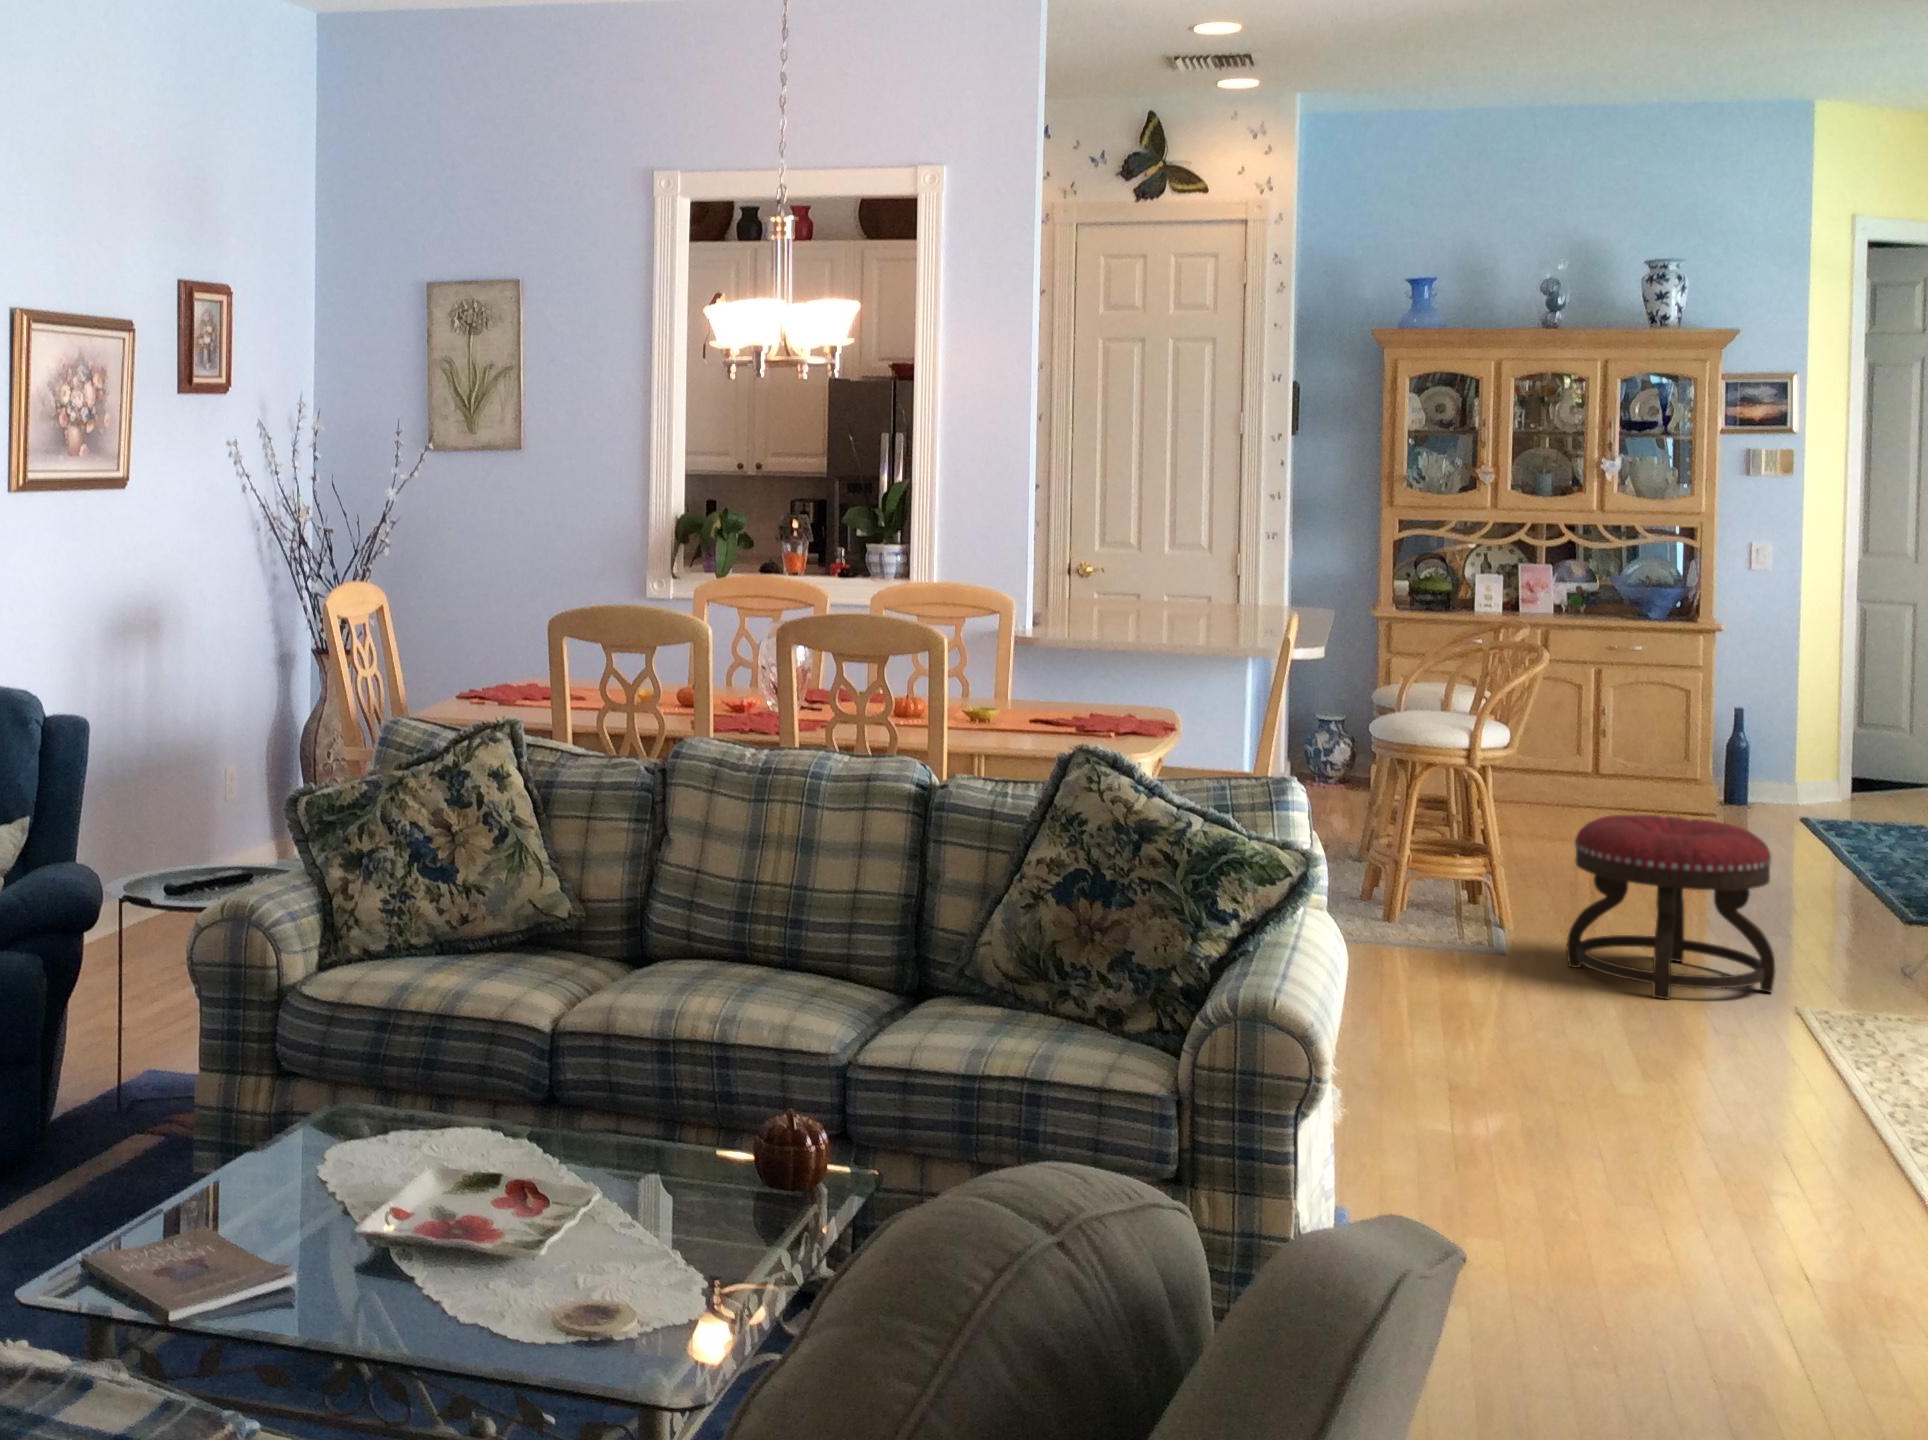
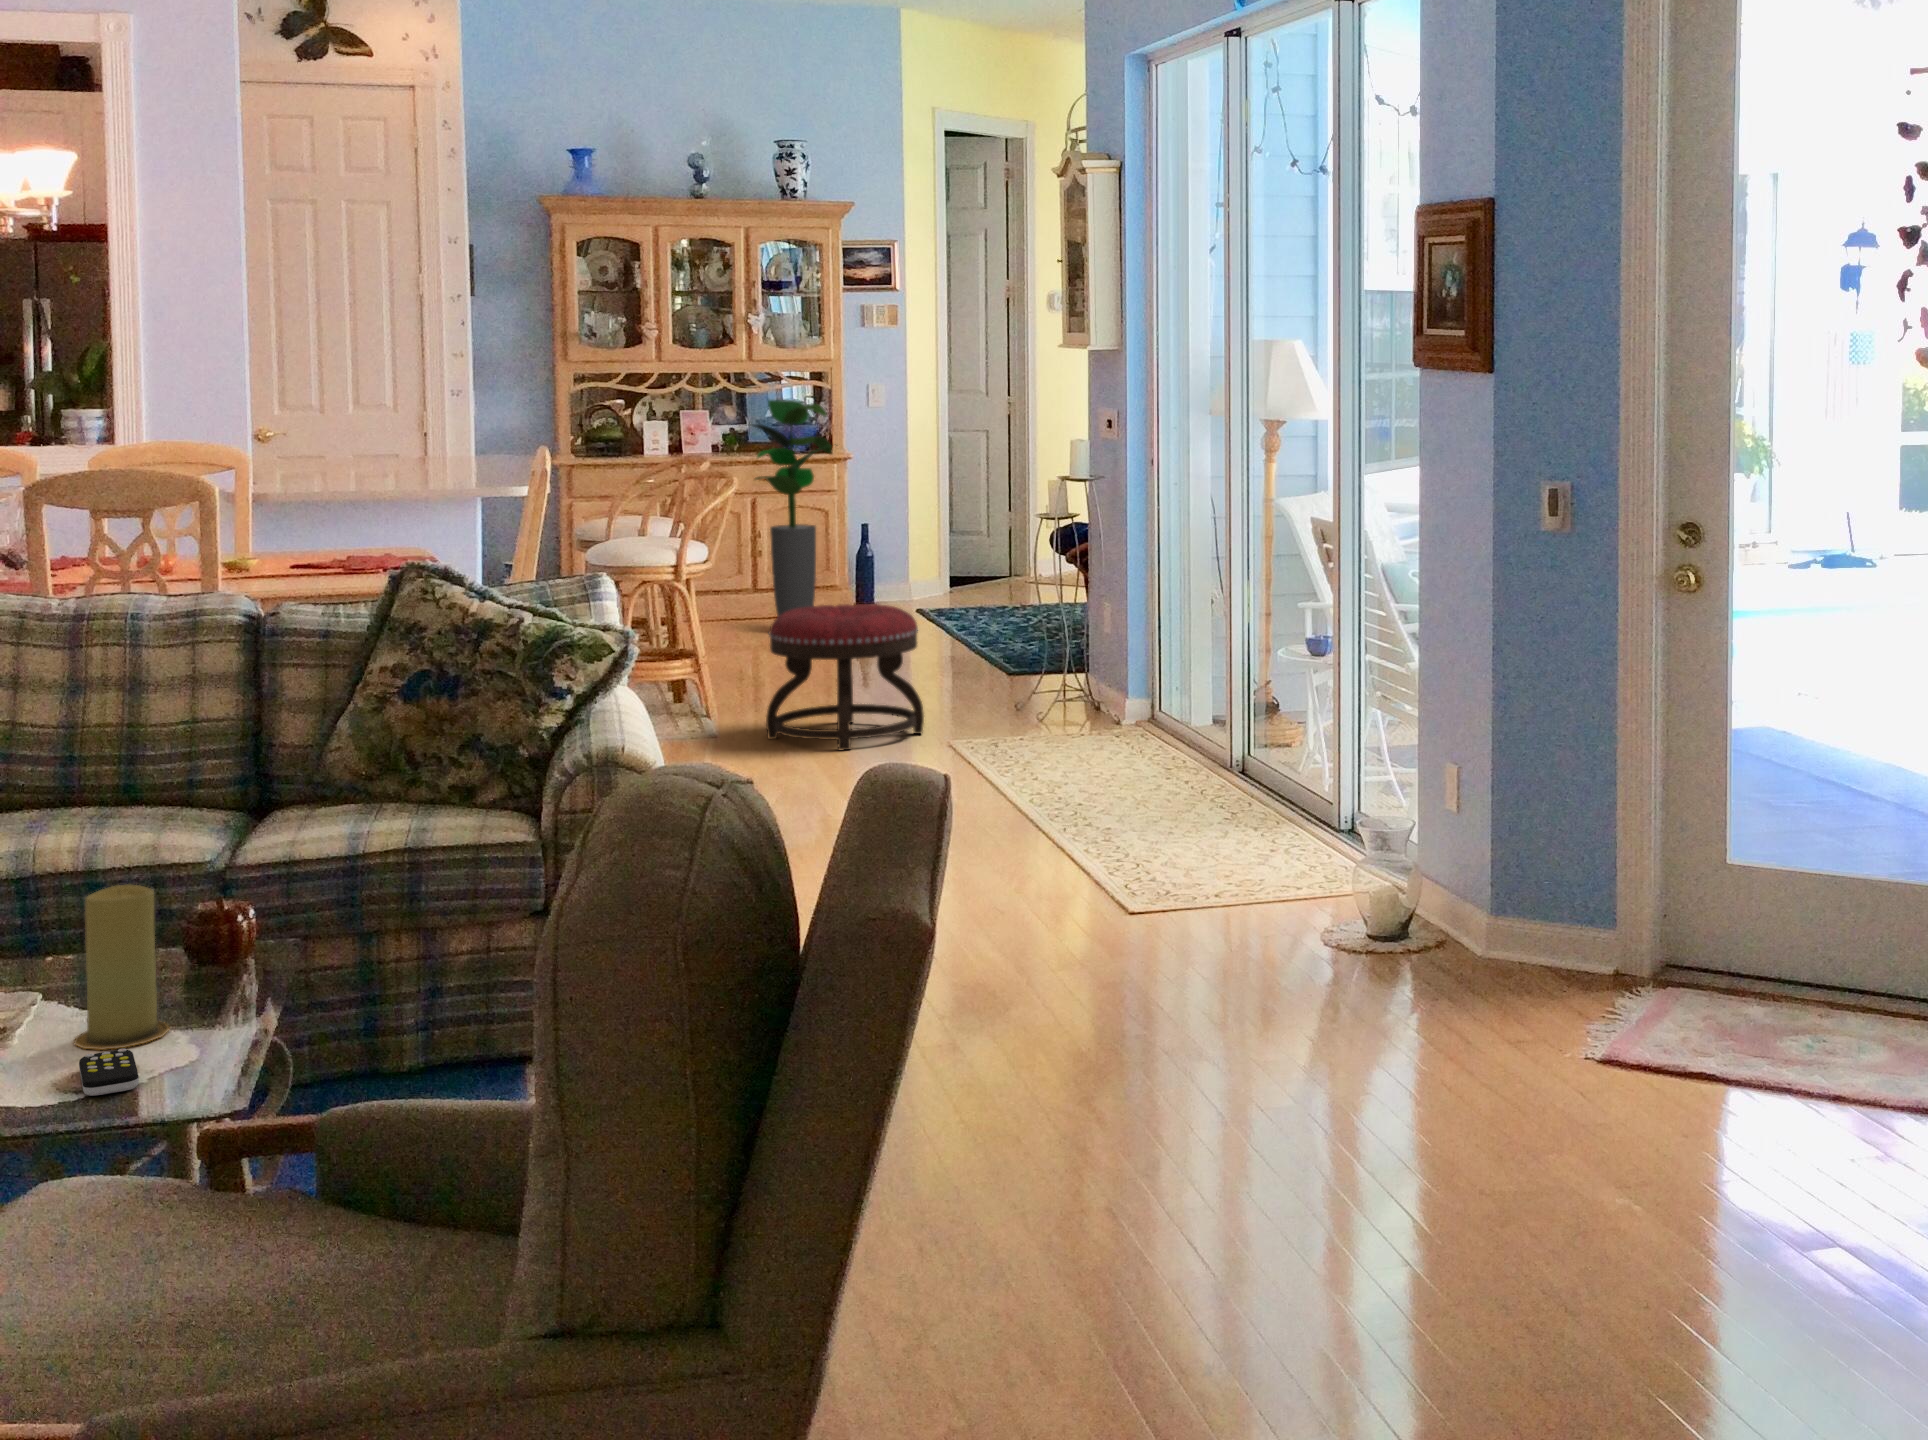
potted plant: none [1578,557,1706,830] -> present [754,400,833,617]
candle: none [615,1088,705,1271] -> present [74,885,170,1050]
remote control: none [585,1274,650,1332] -> present [79,1049,139,1096]

